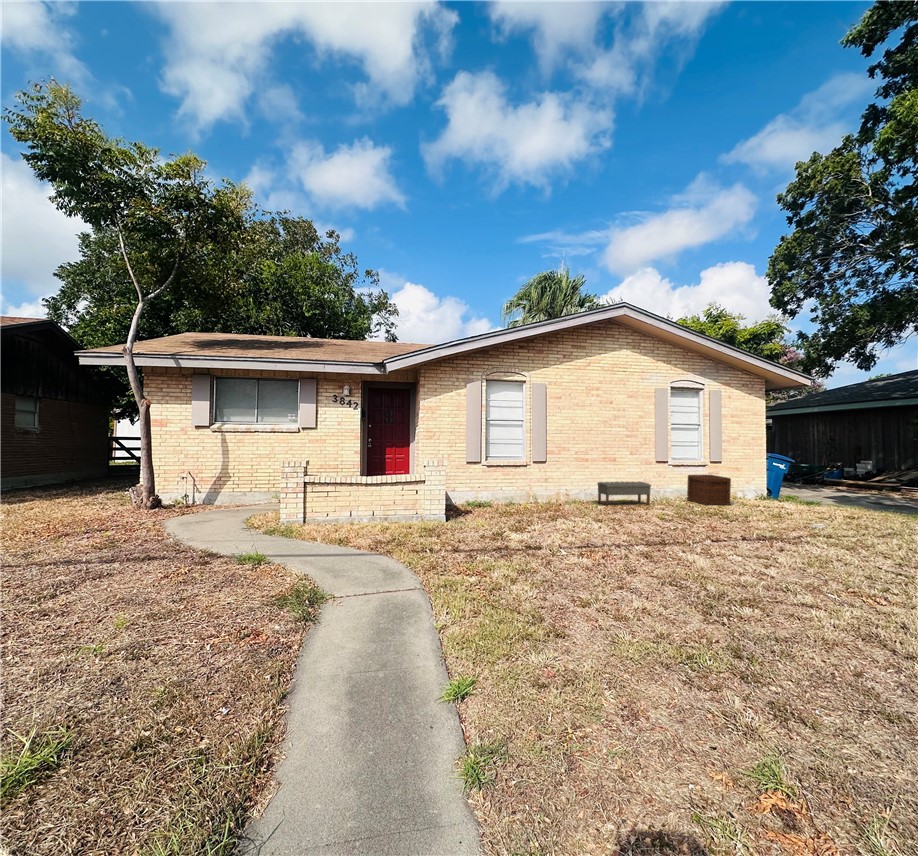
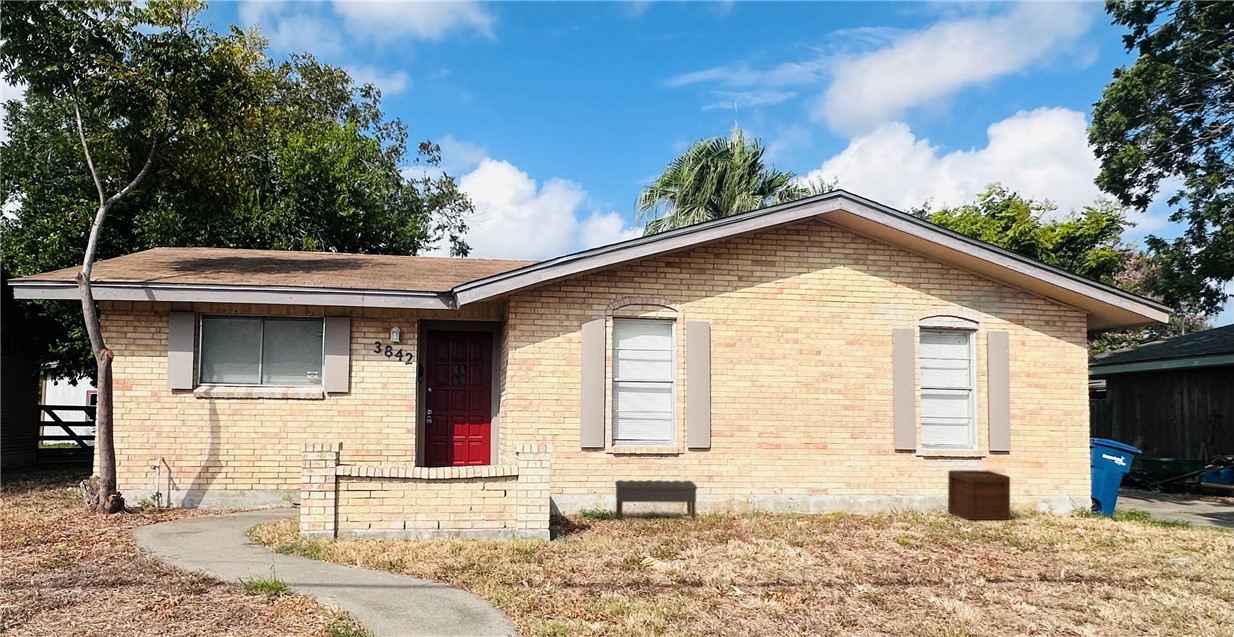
bench: present [598,482,651,506] -> present [615,480,697,519]

